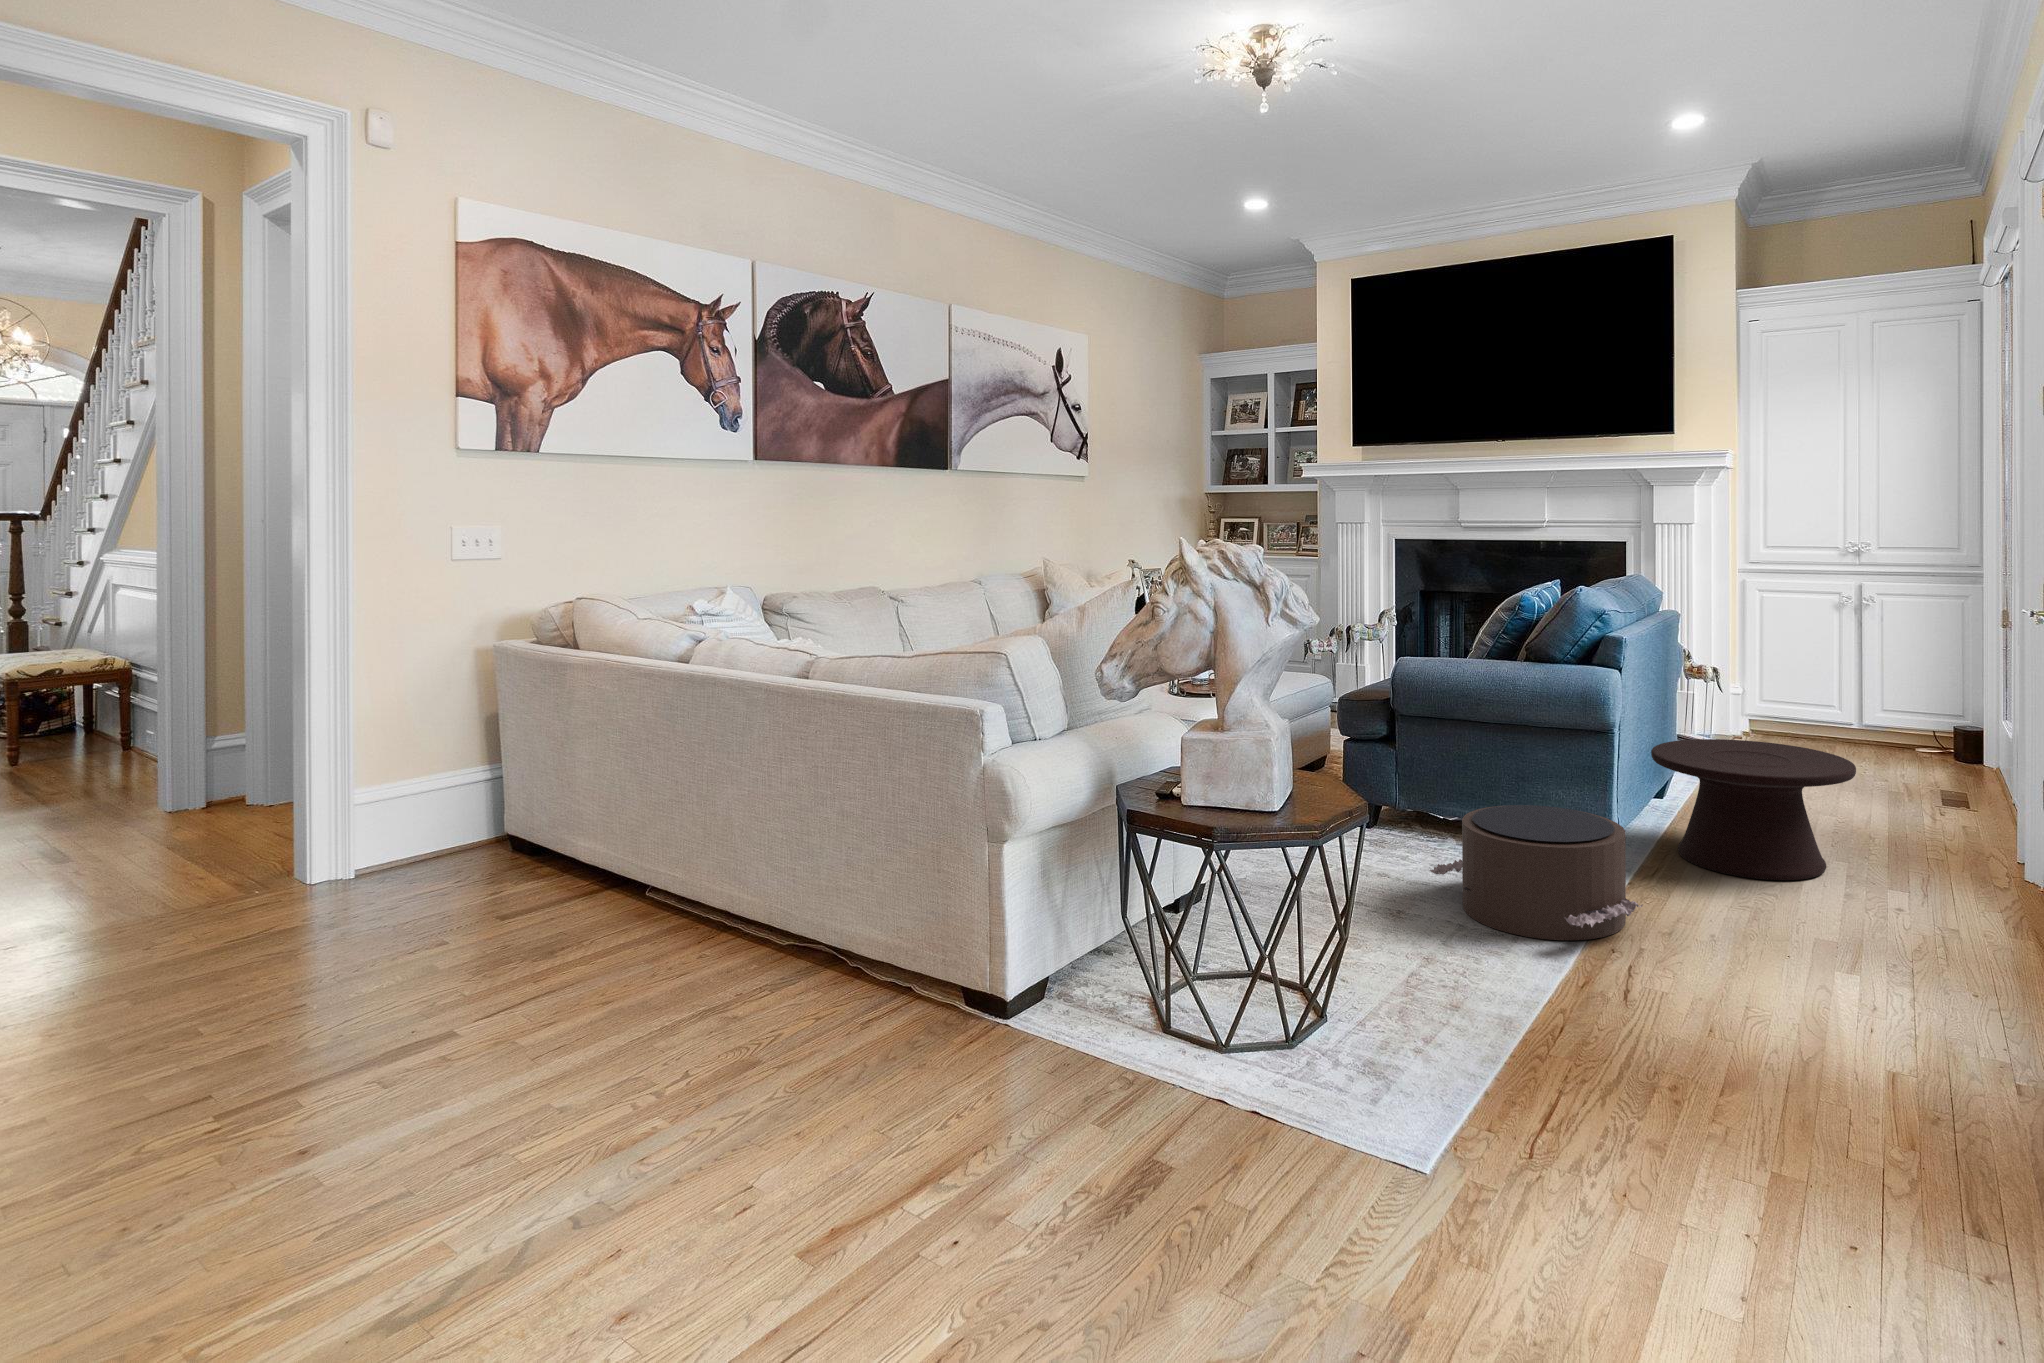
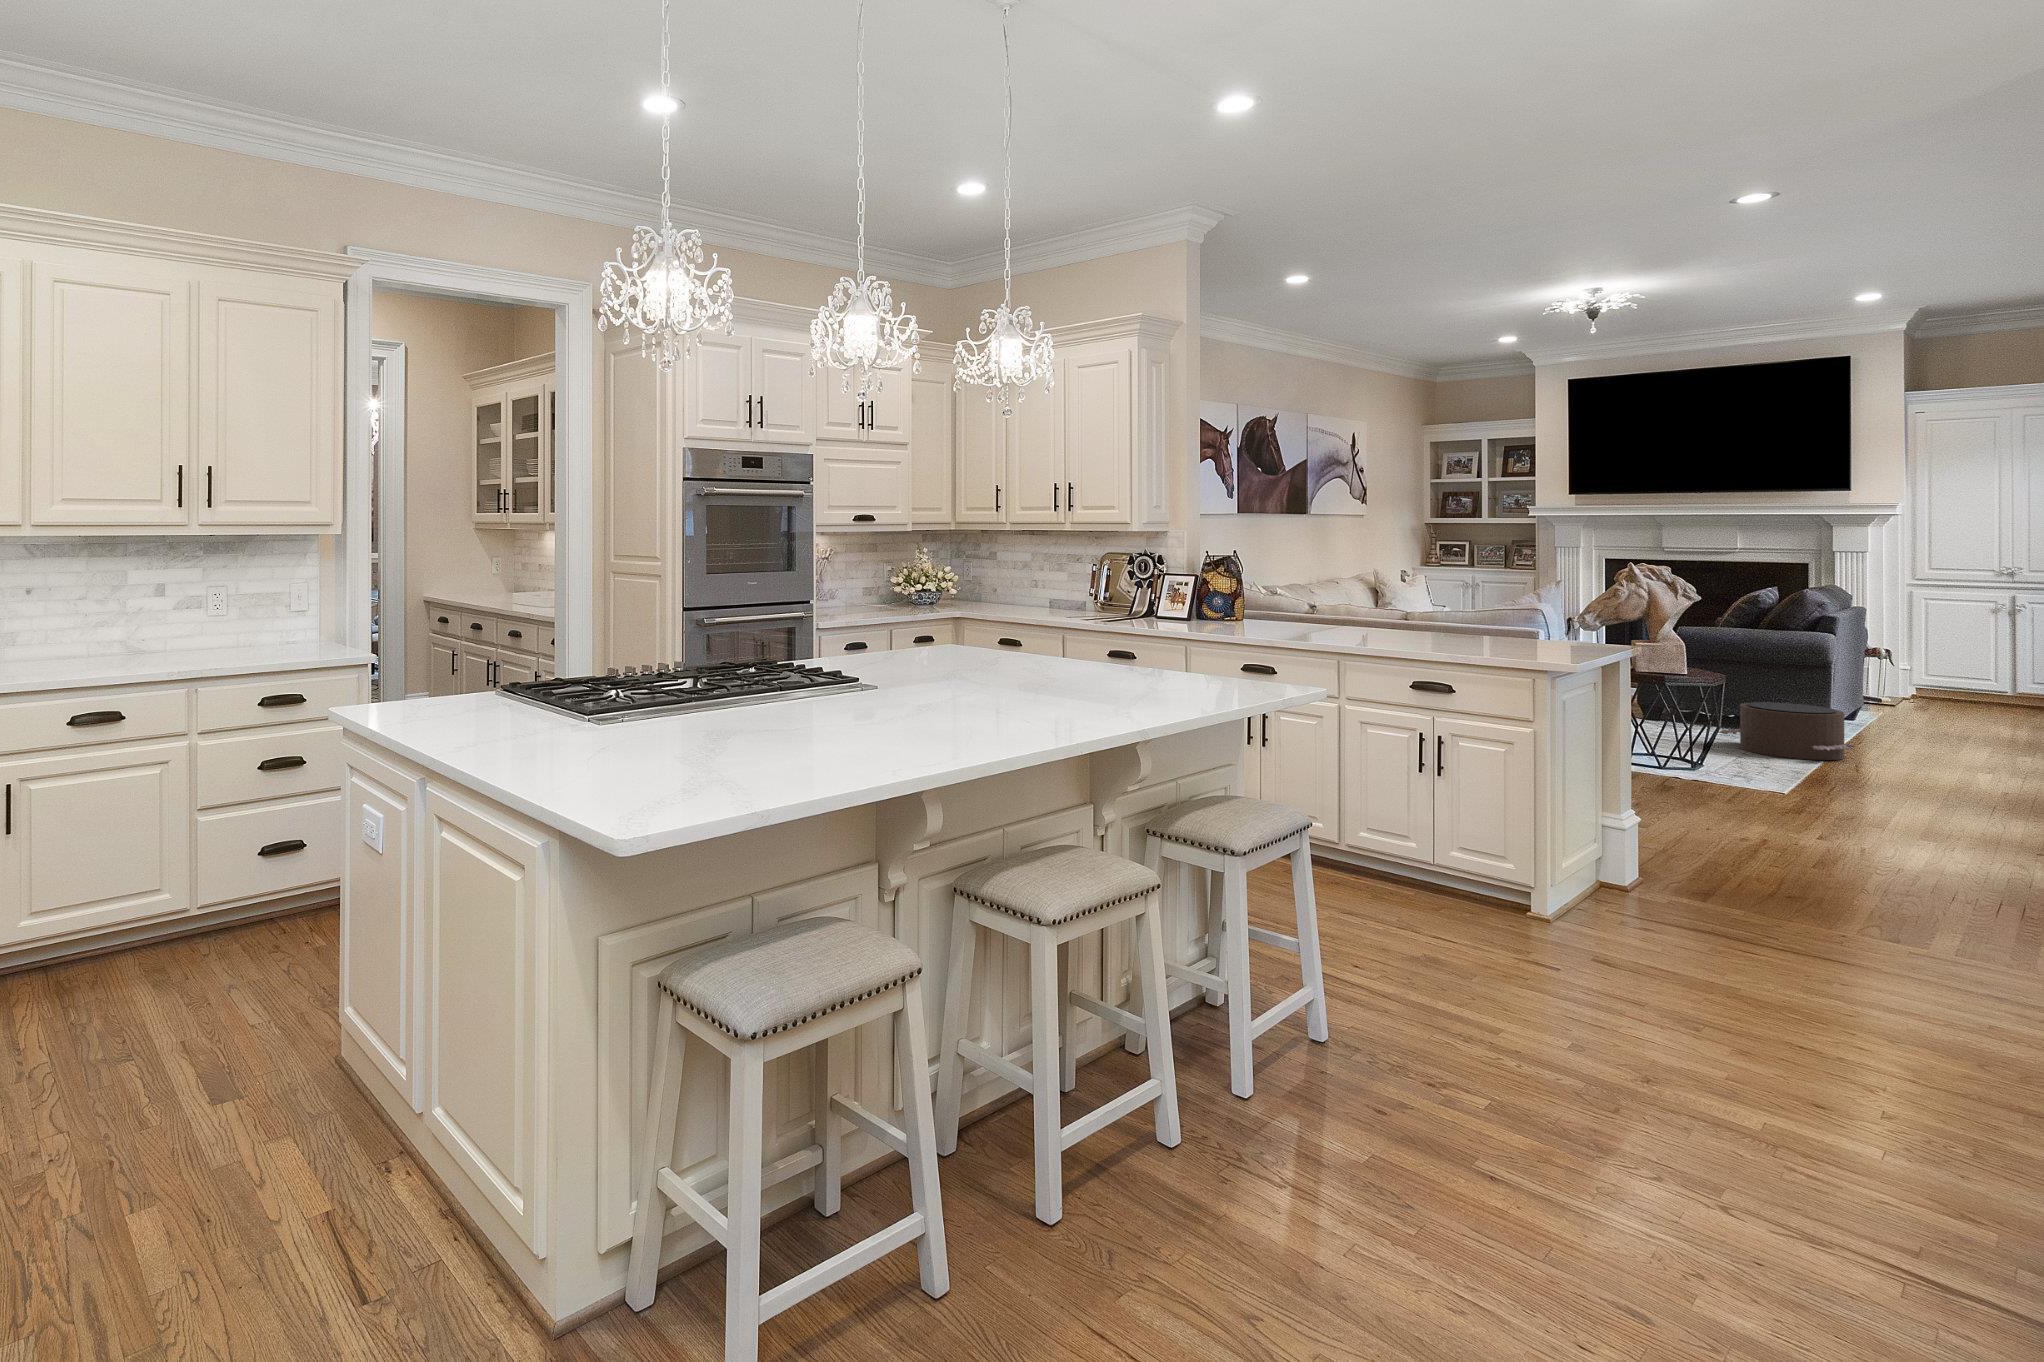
side table: present [1651,739,1856,880] -> none [1851,681,1995,752]

